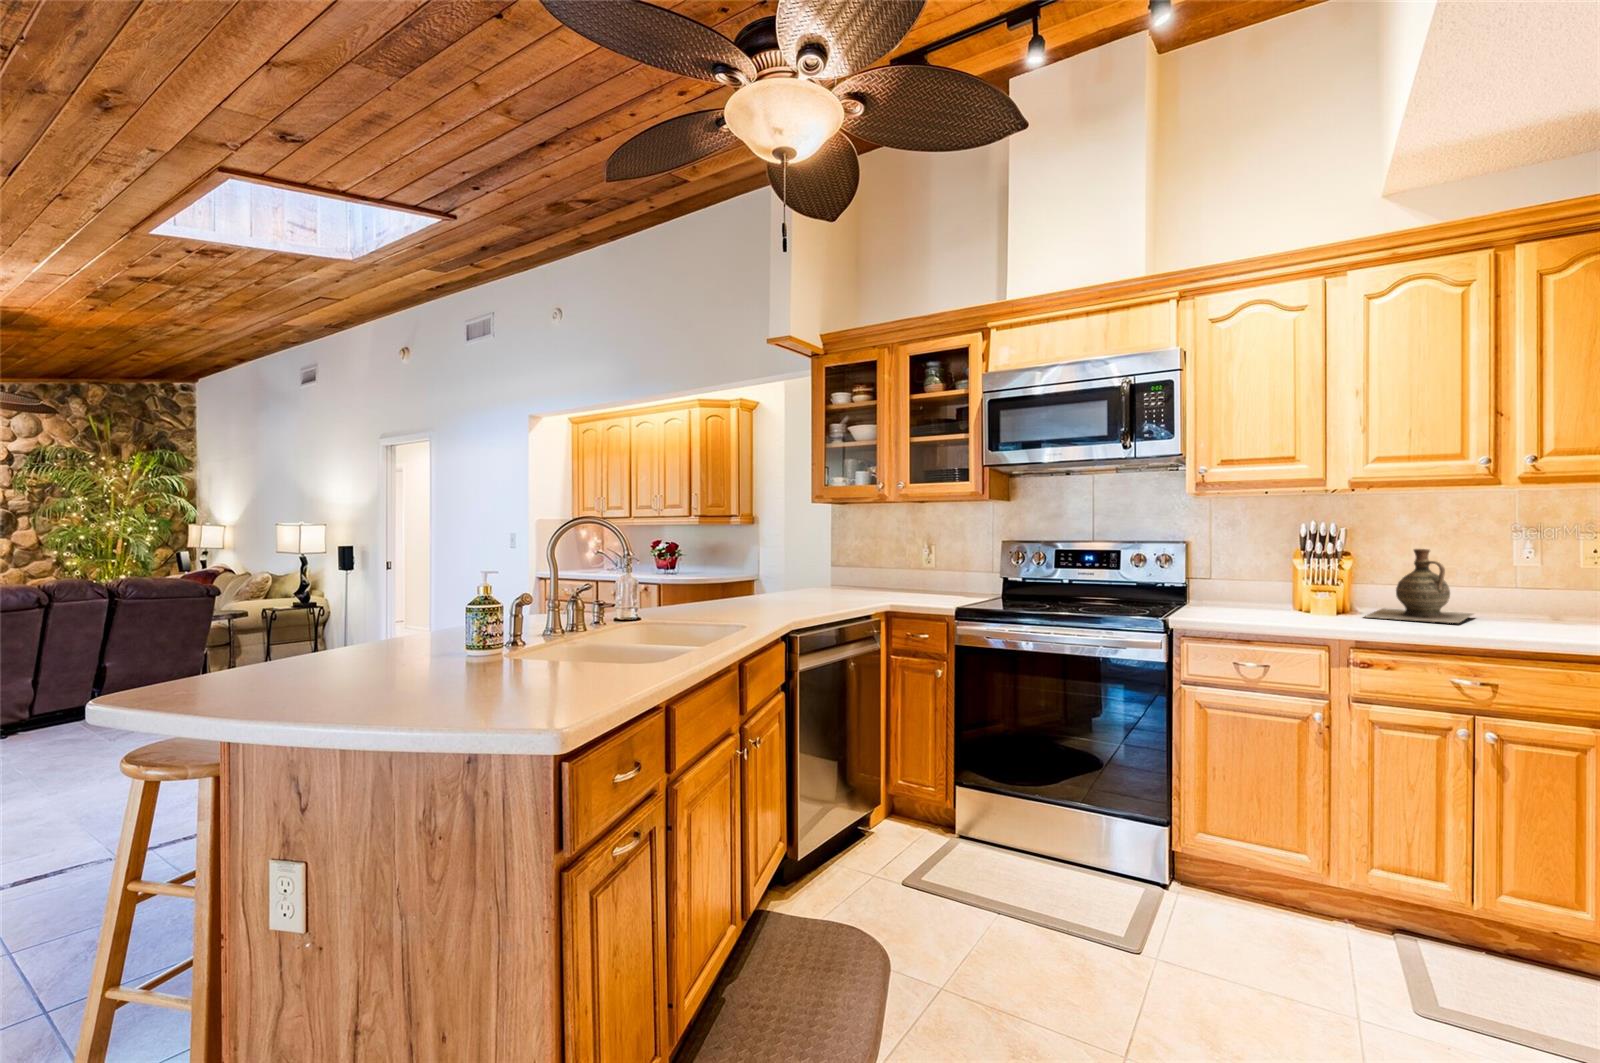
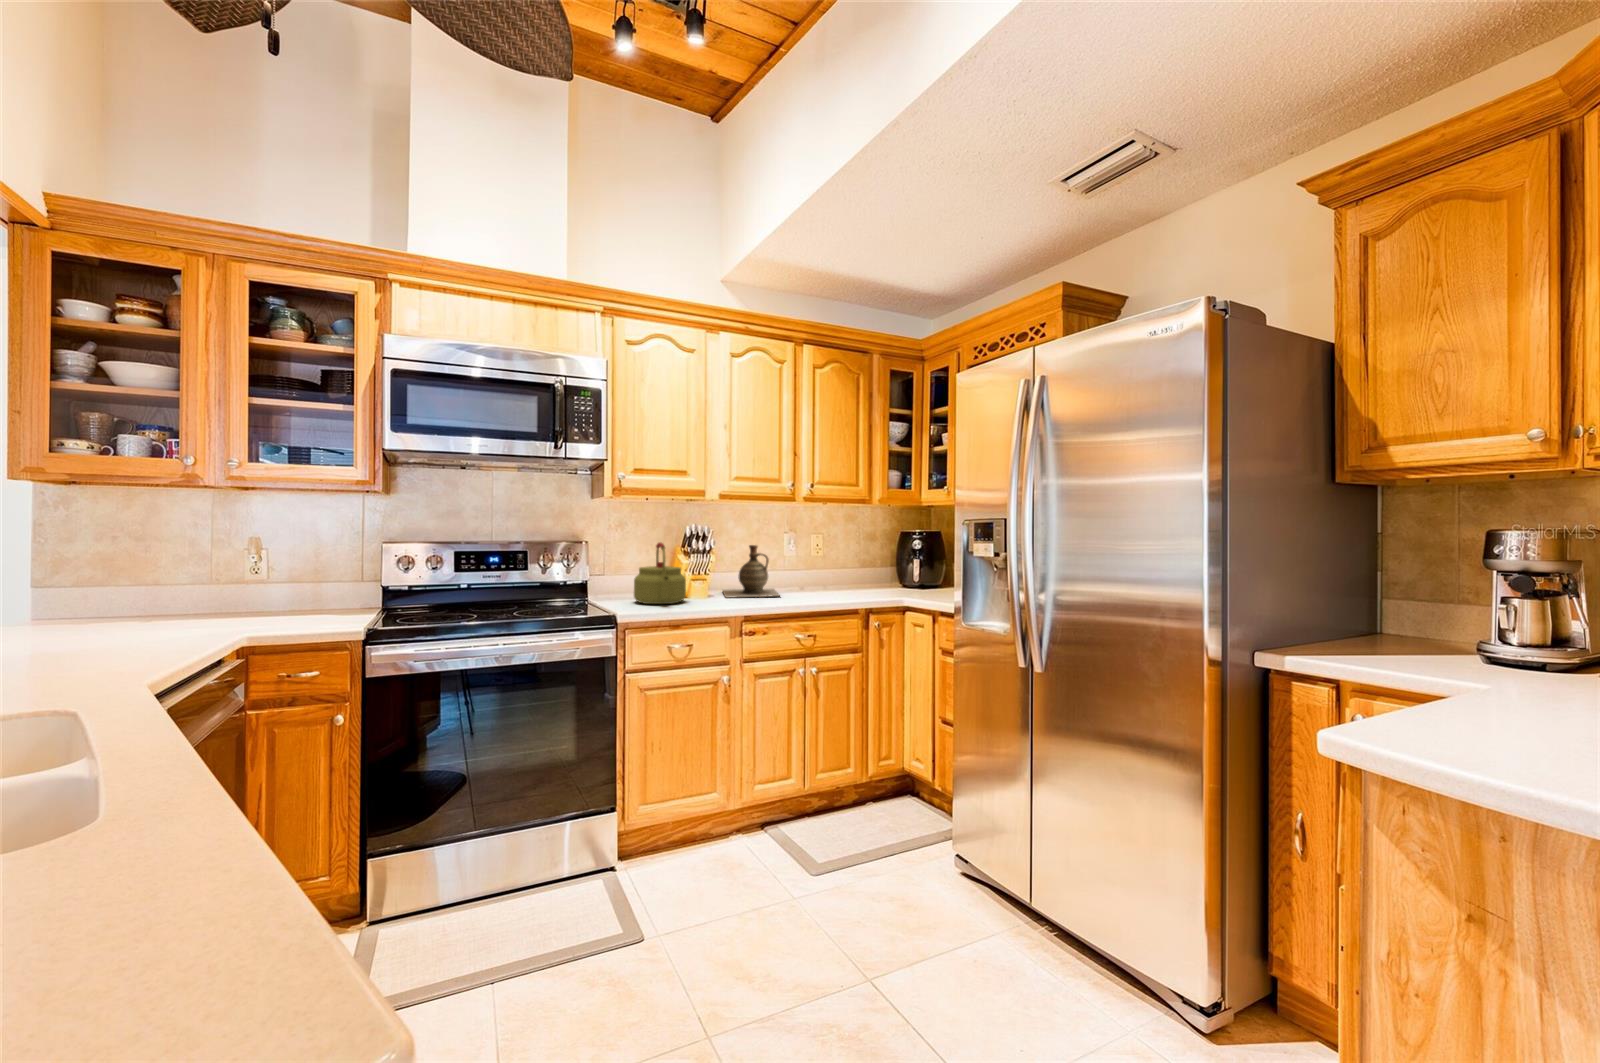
kettle: none [1222,543,1292,616] -> present [634,542,686,604]

